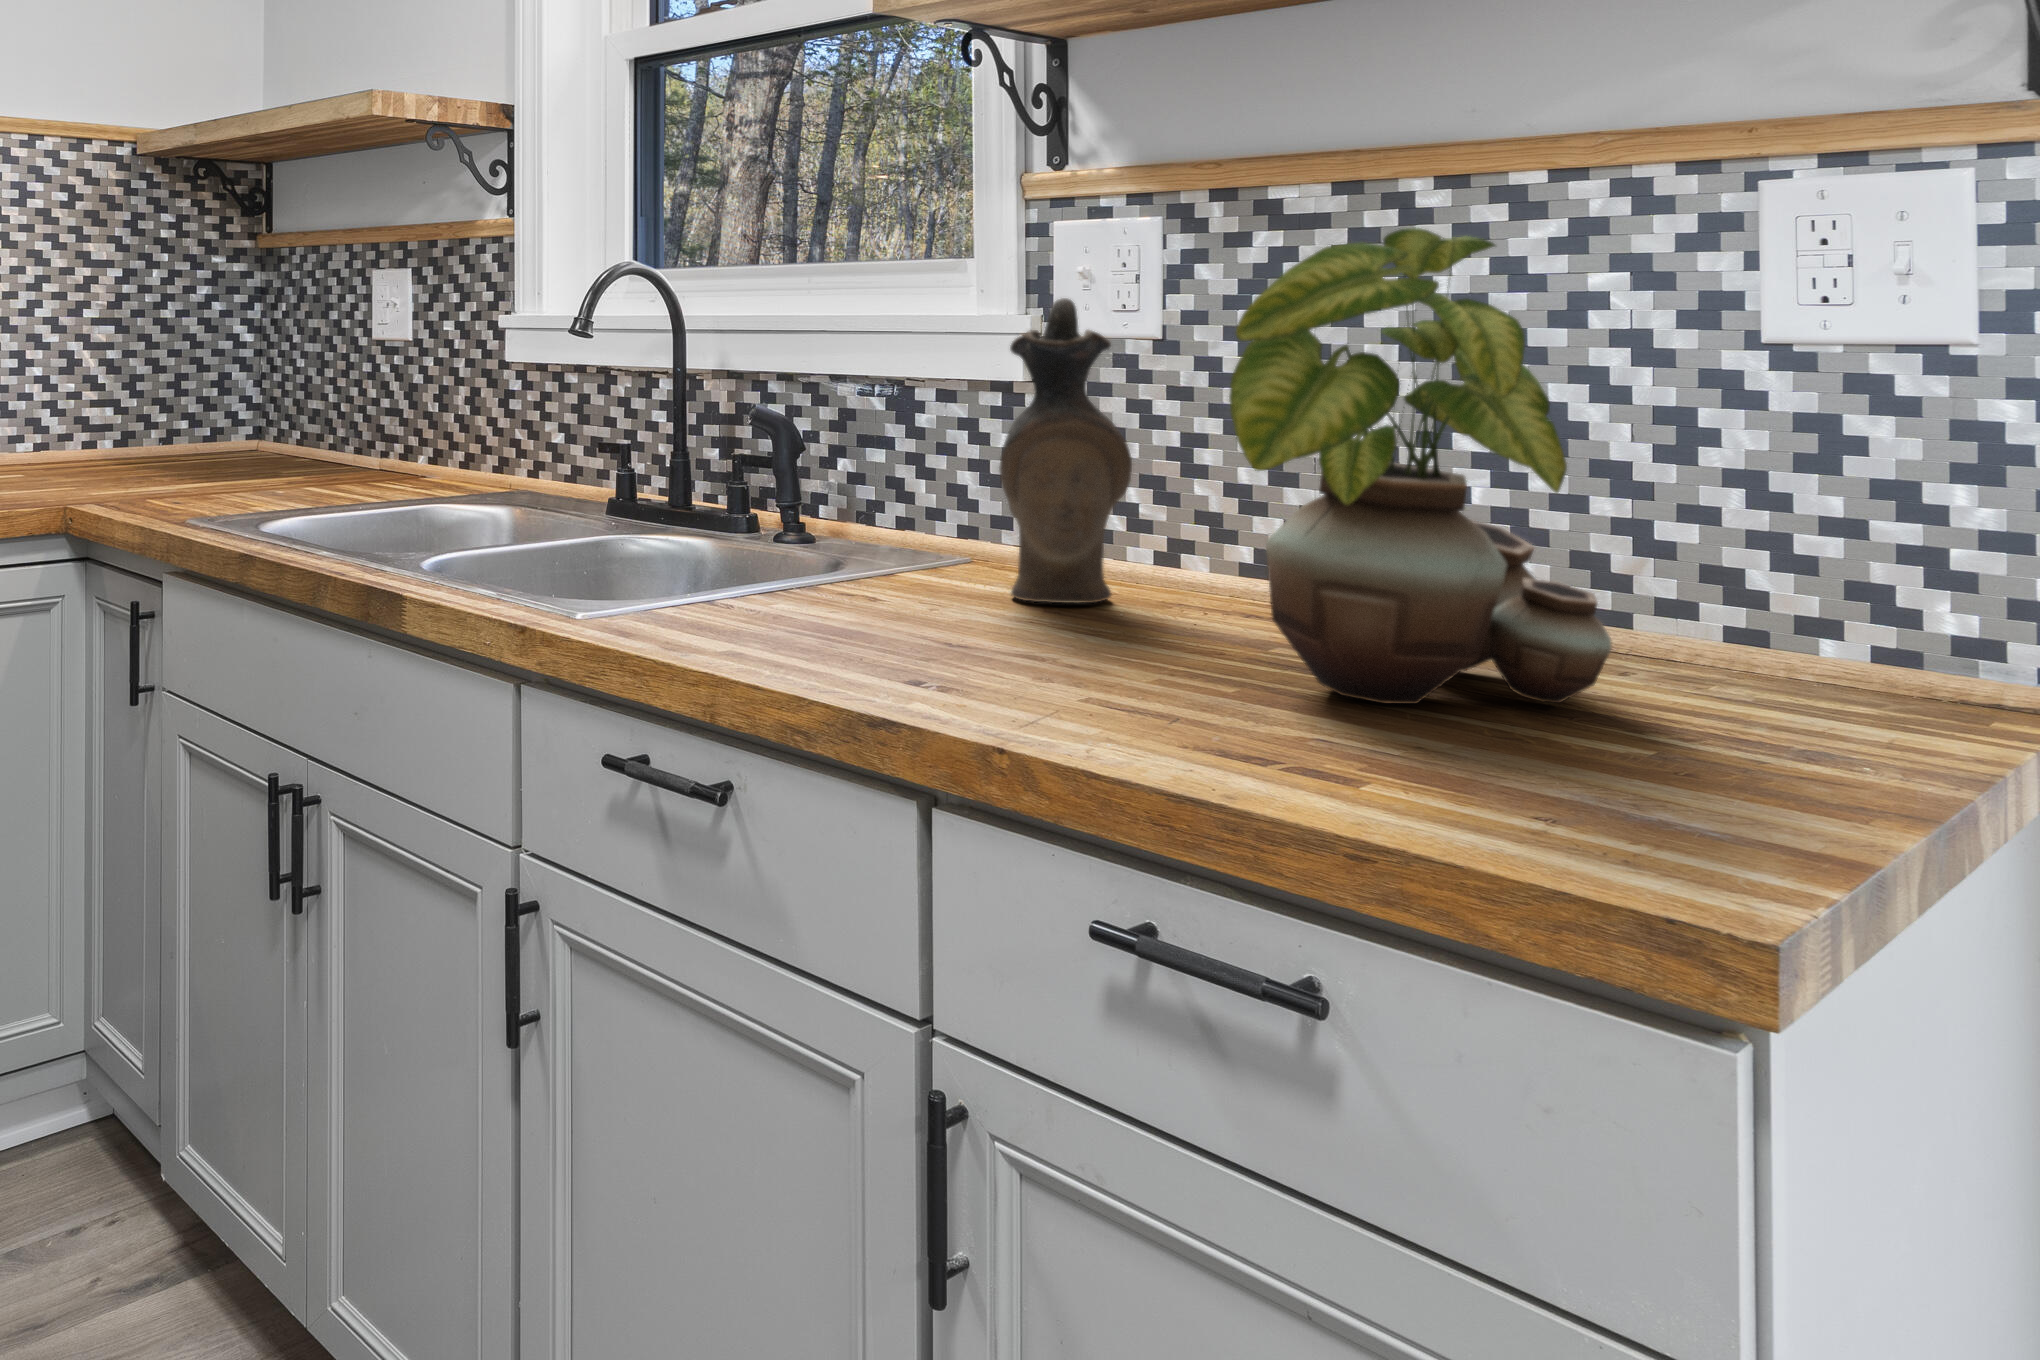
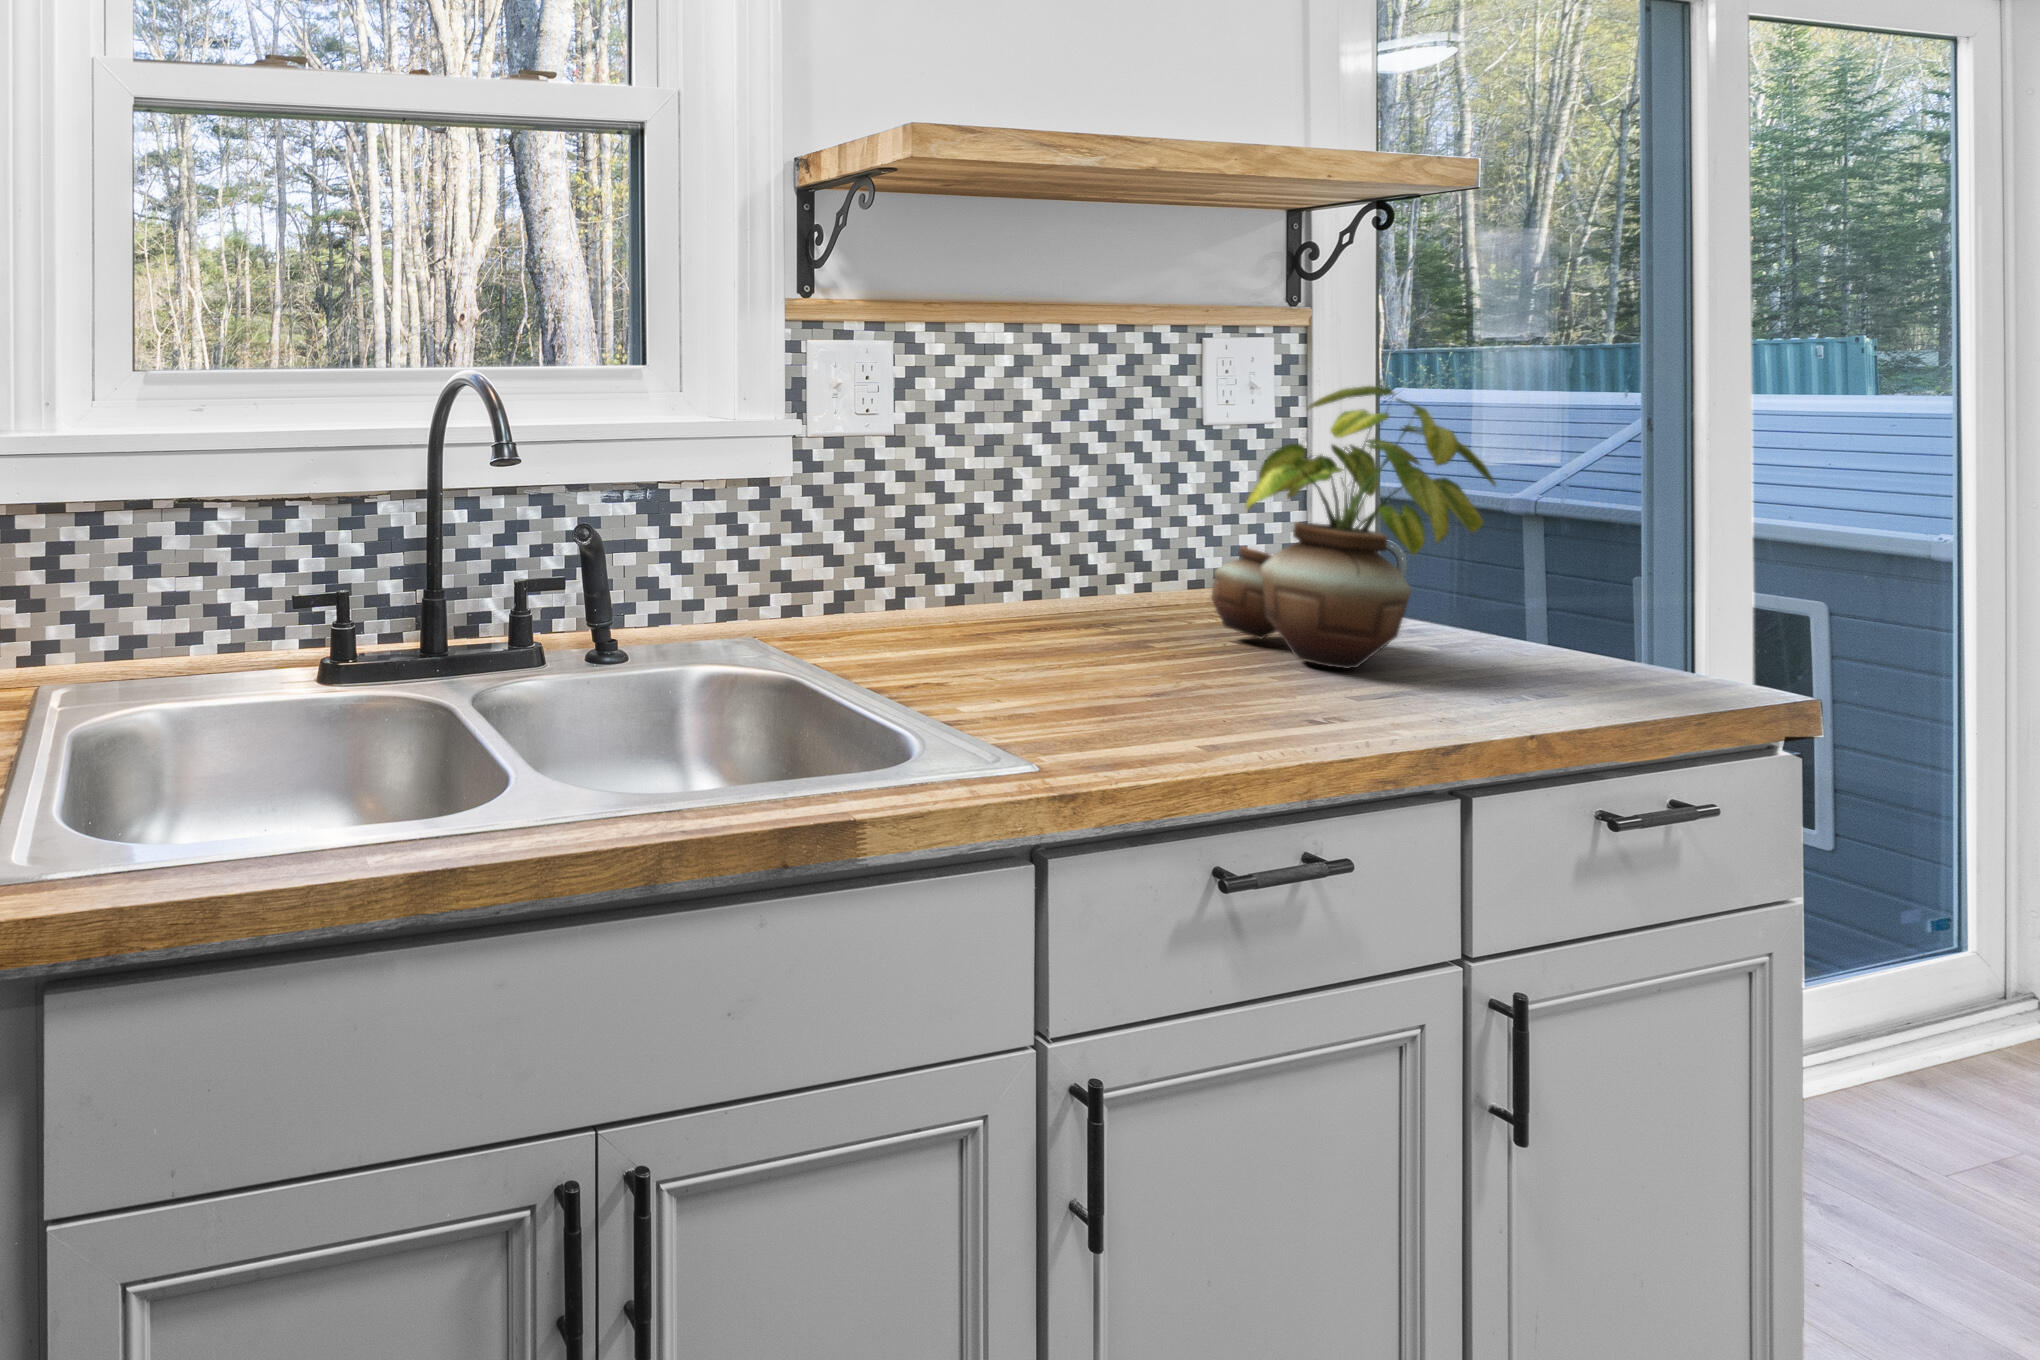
ceramic pitcher: present [1000,298,1132,603] -> none [915,414,1054,659]

